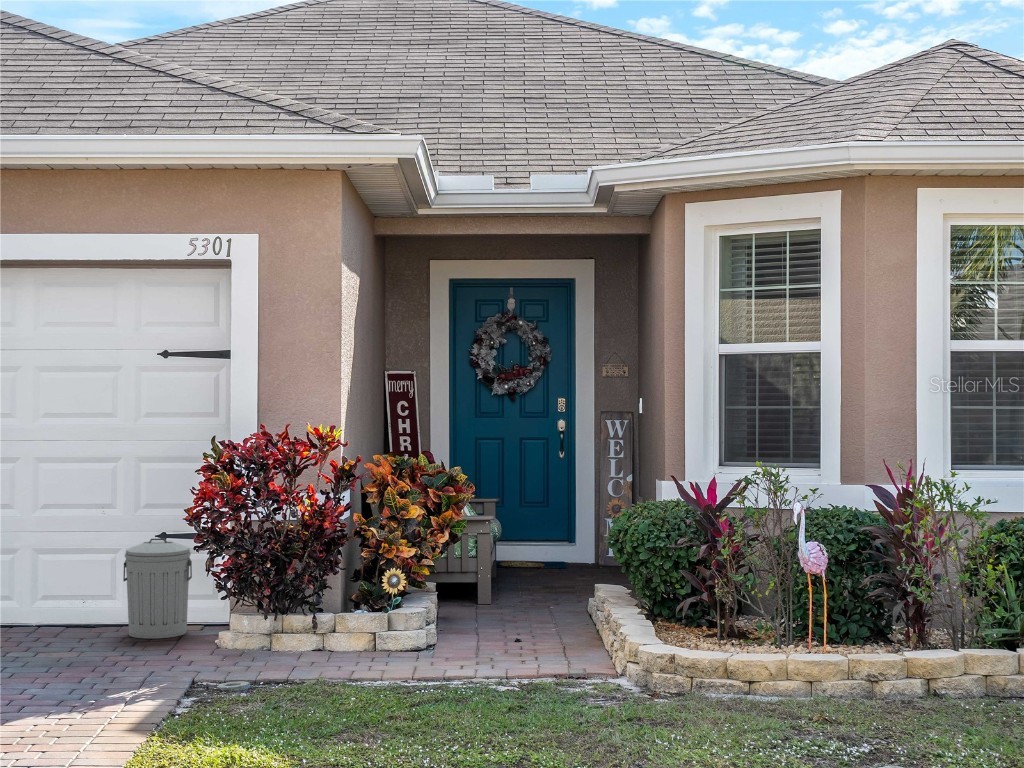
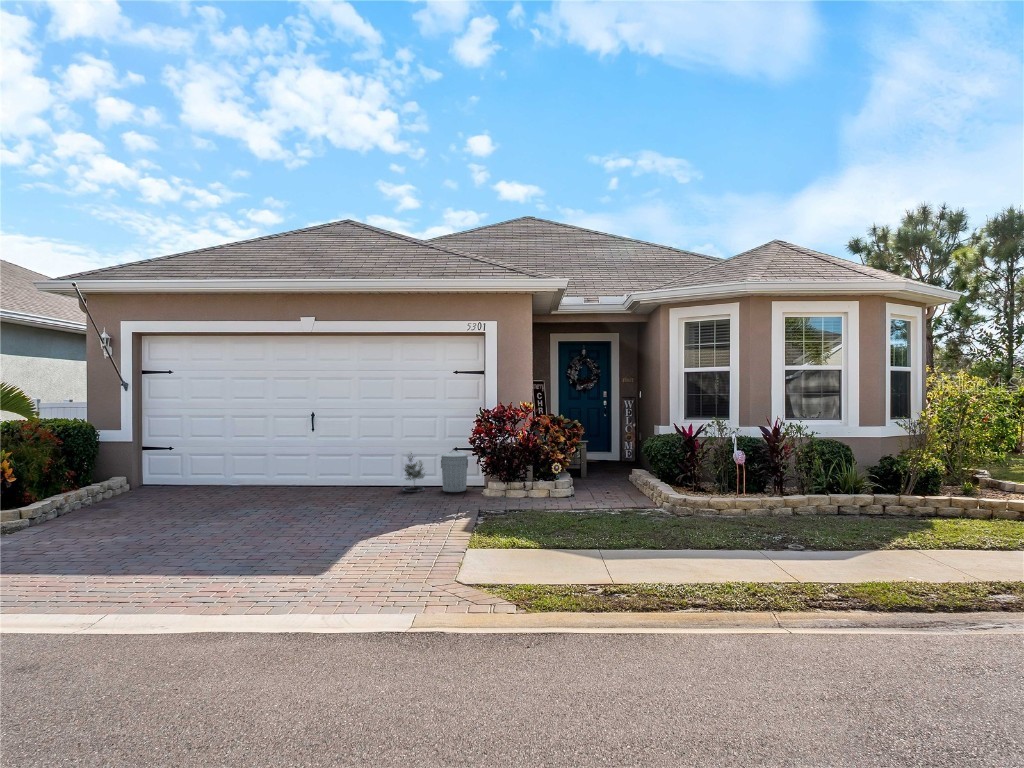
potted tree: none [28,540,91,639] -> present [403,453,425,492]

